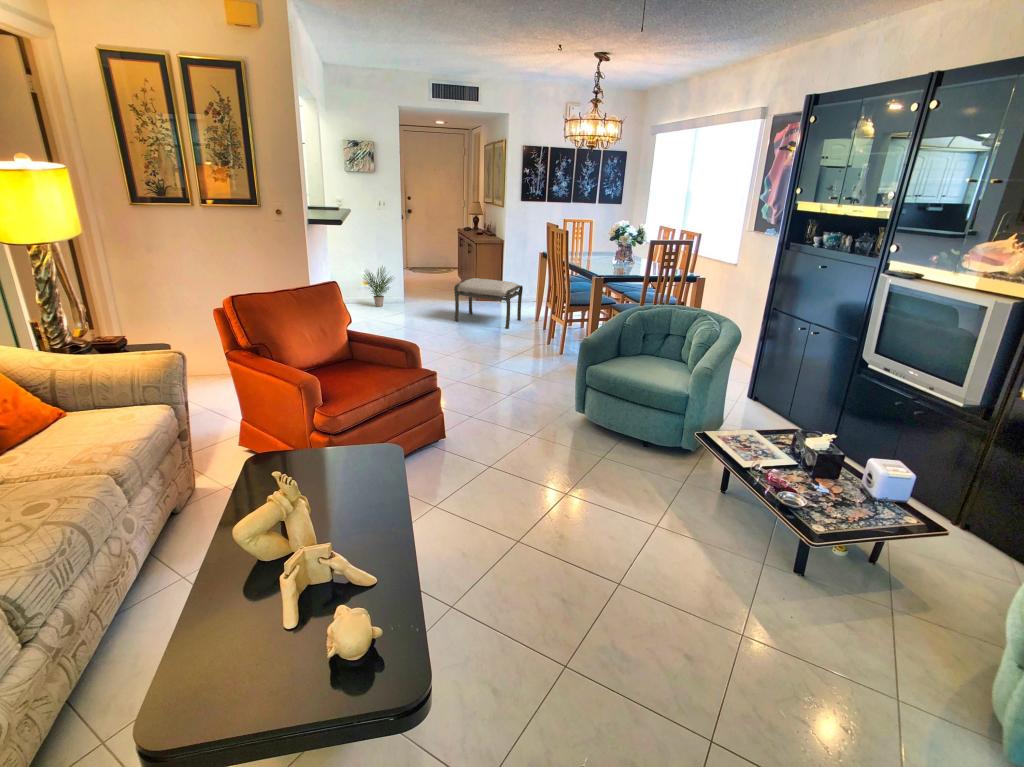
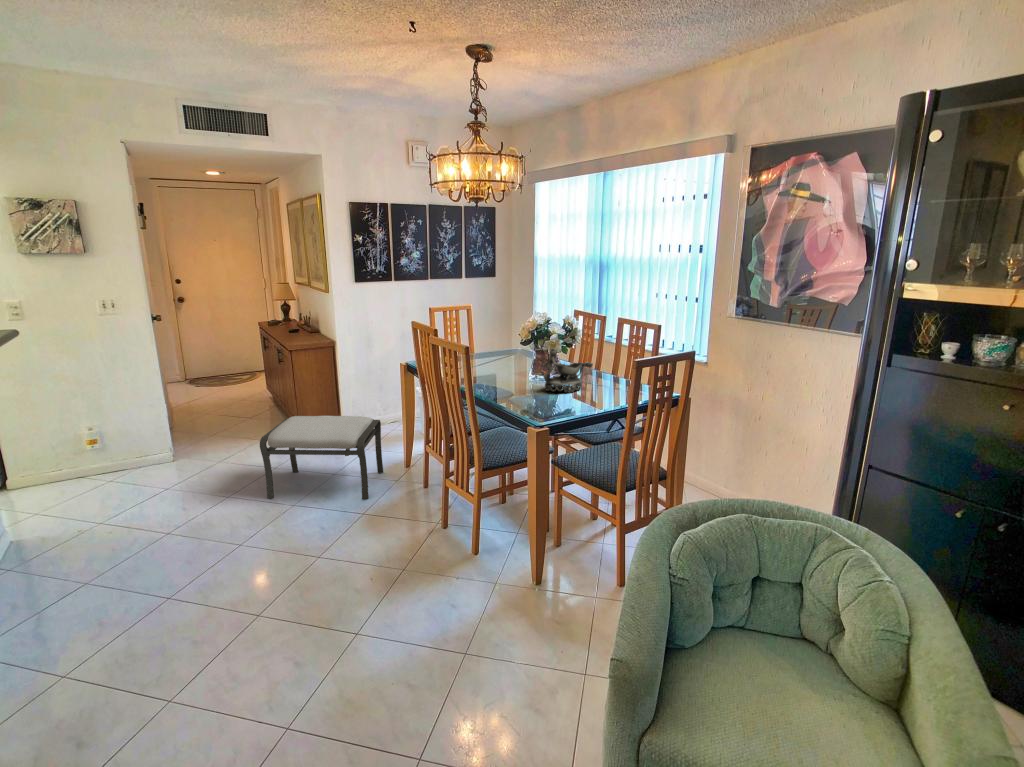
decorative bowl: none [616,242,650,270] -> present [544,349,593,393]
potted plant: present [365,266,392,307] -> none [63,409,146,486]

